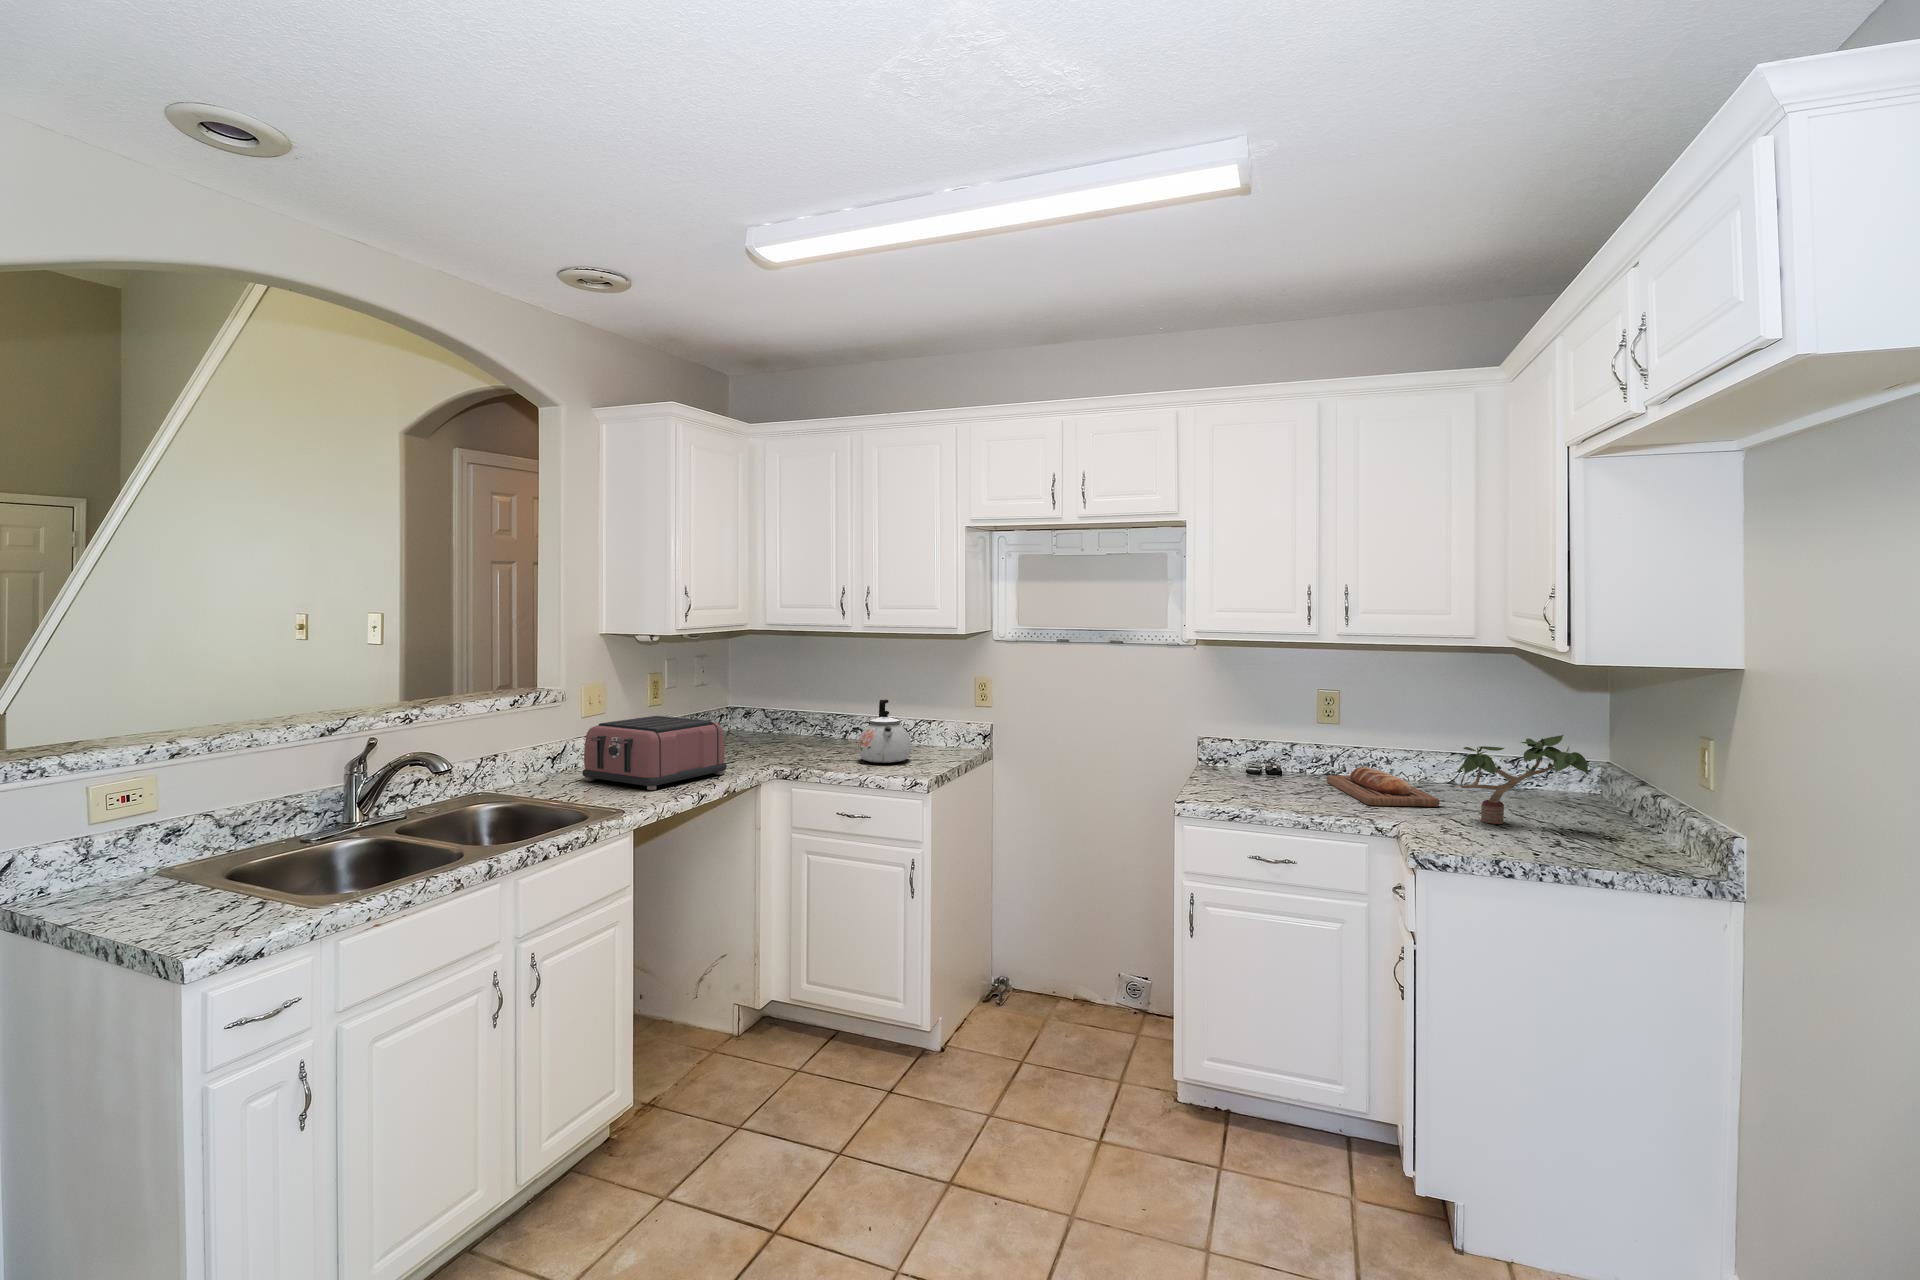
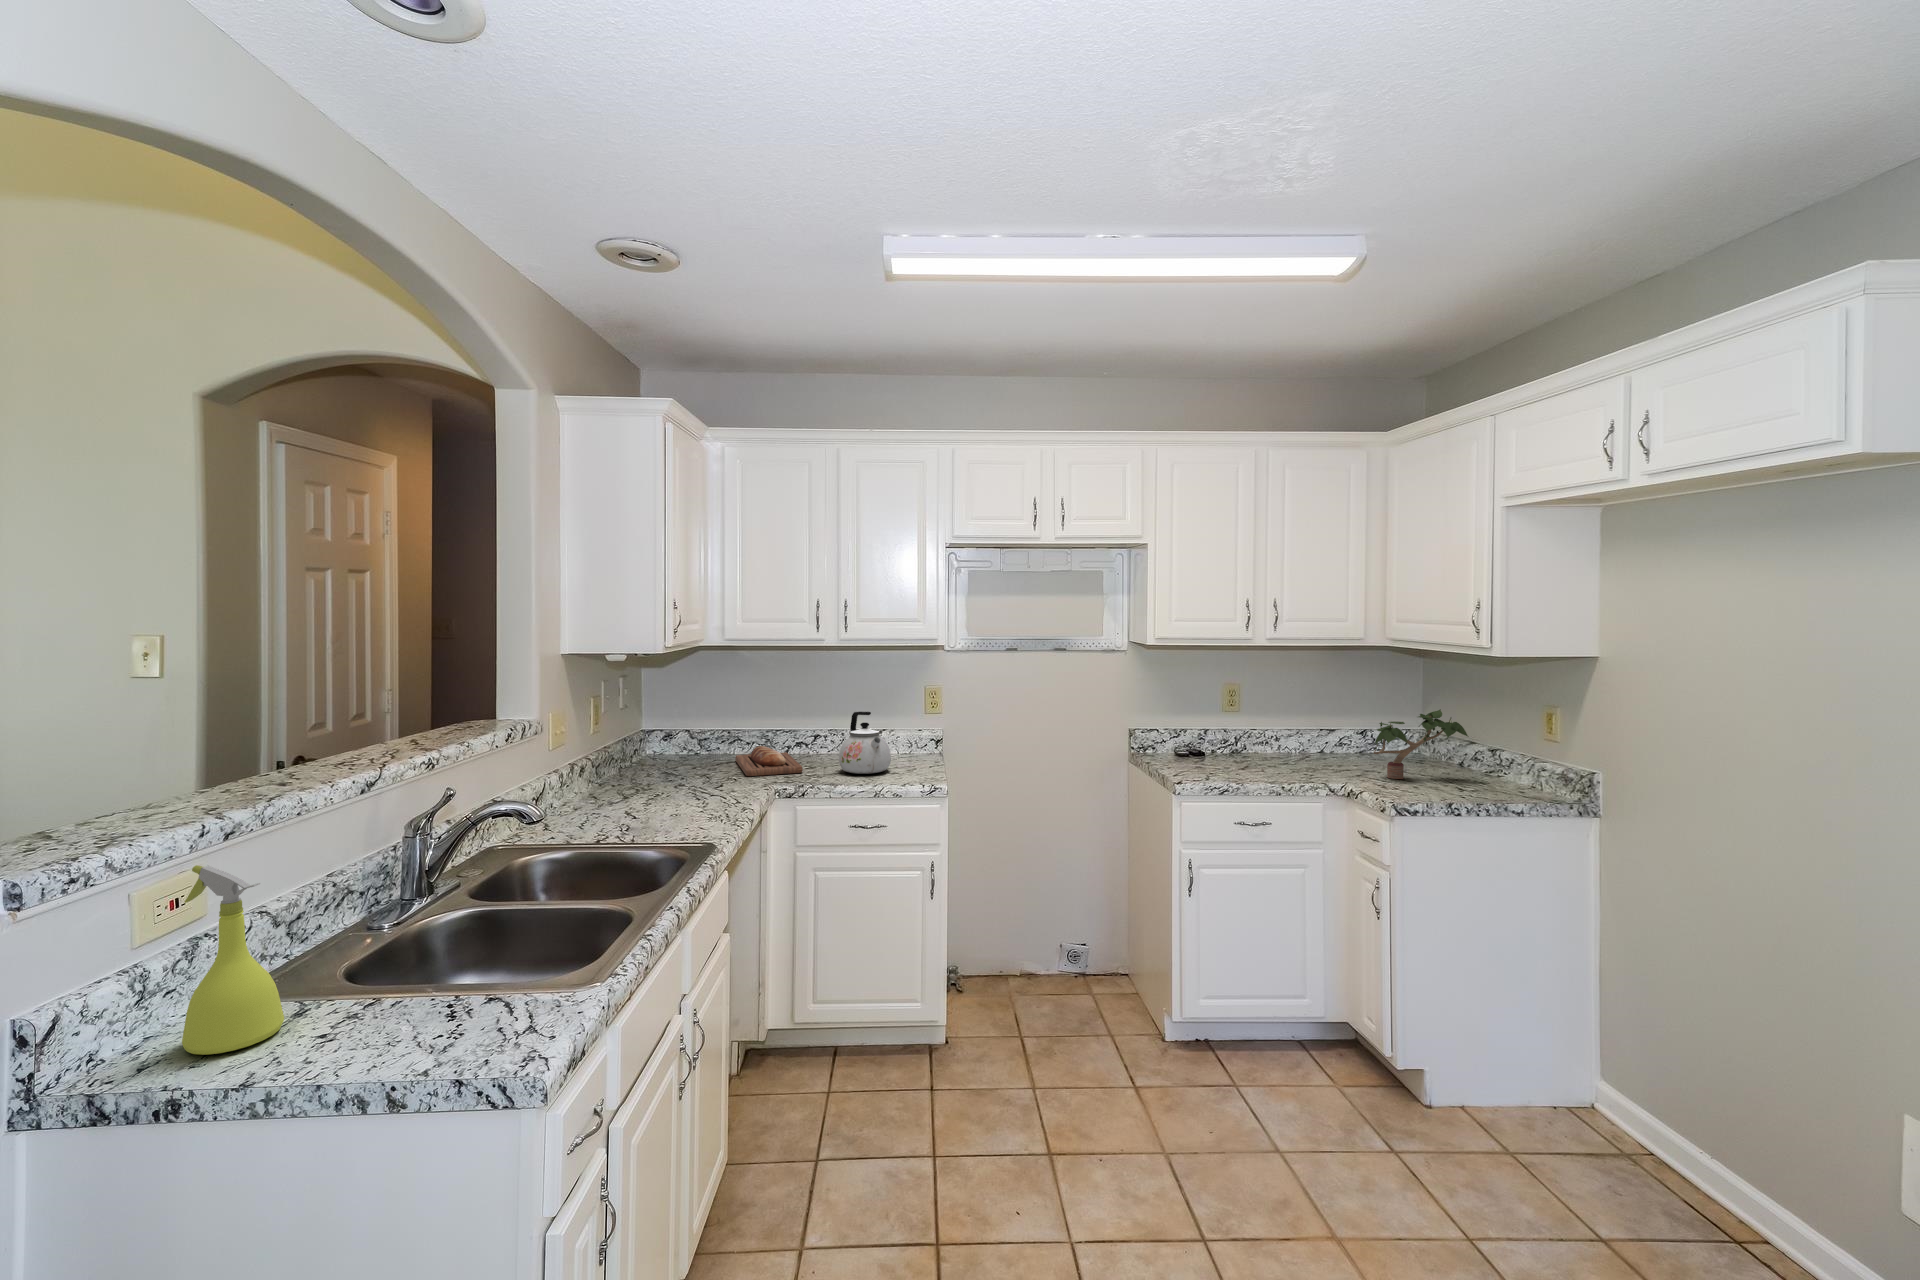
toaster: present [582,716,727,790] -> none [594,742,739,822]
bread loaf: present [1327,767,1439,807] -> present [735,746,803,776]
spray bottle: none [81,770,157,904] -> present [182,865,284,1055]

